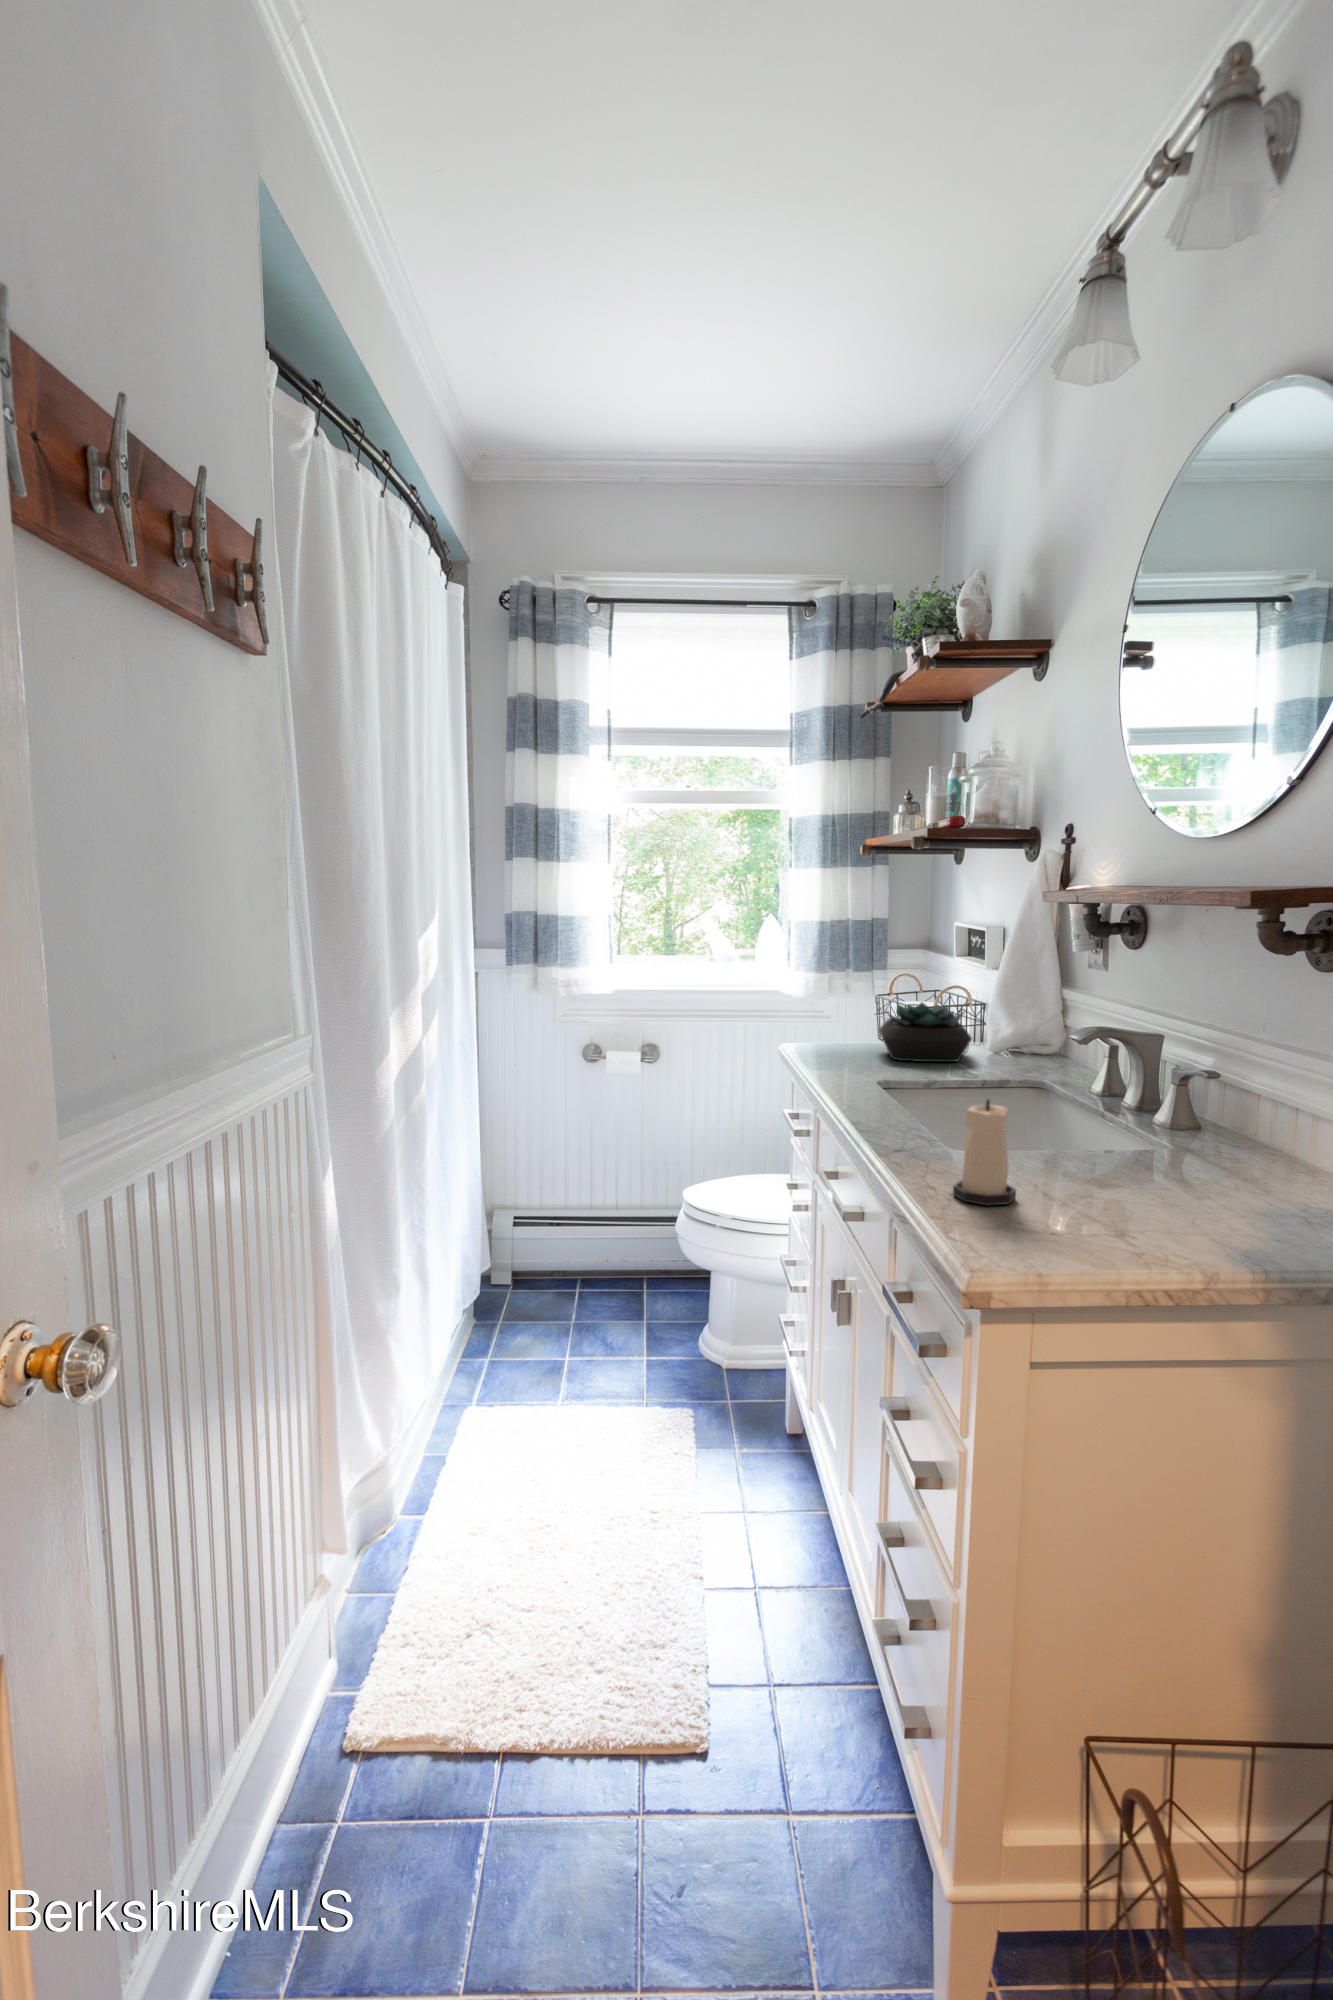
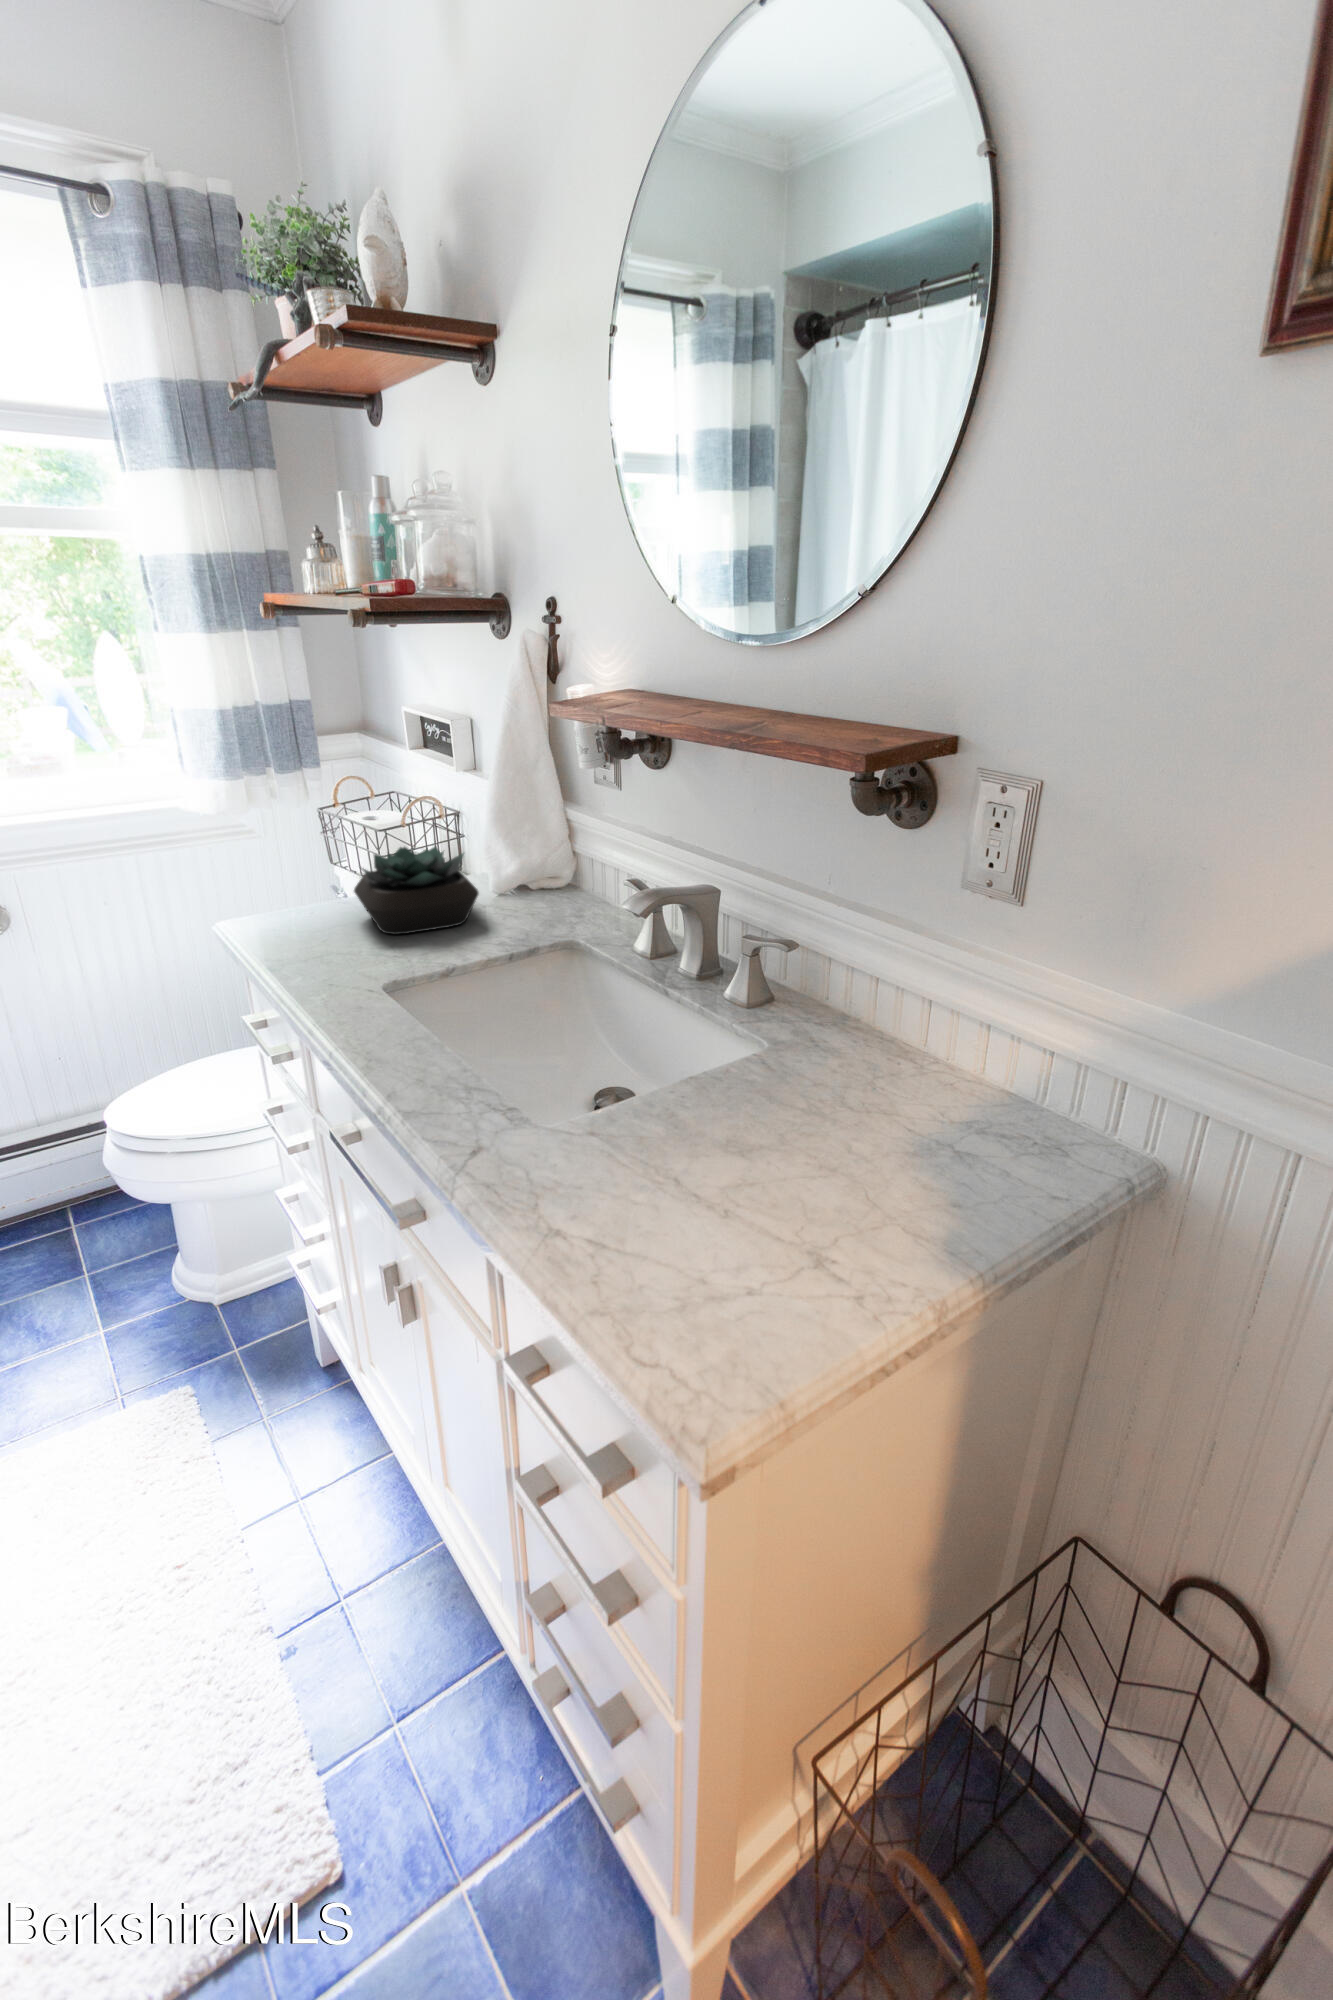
candle: present [953,1100,1016,1205] -> none [585,1112,664,1256]

